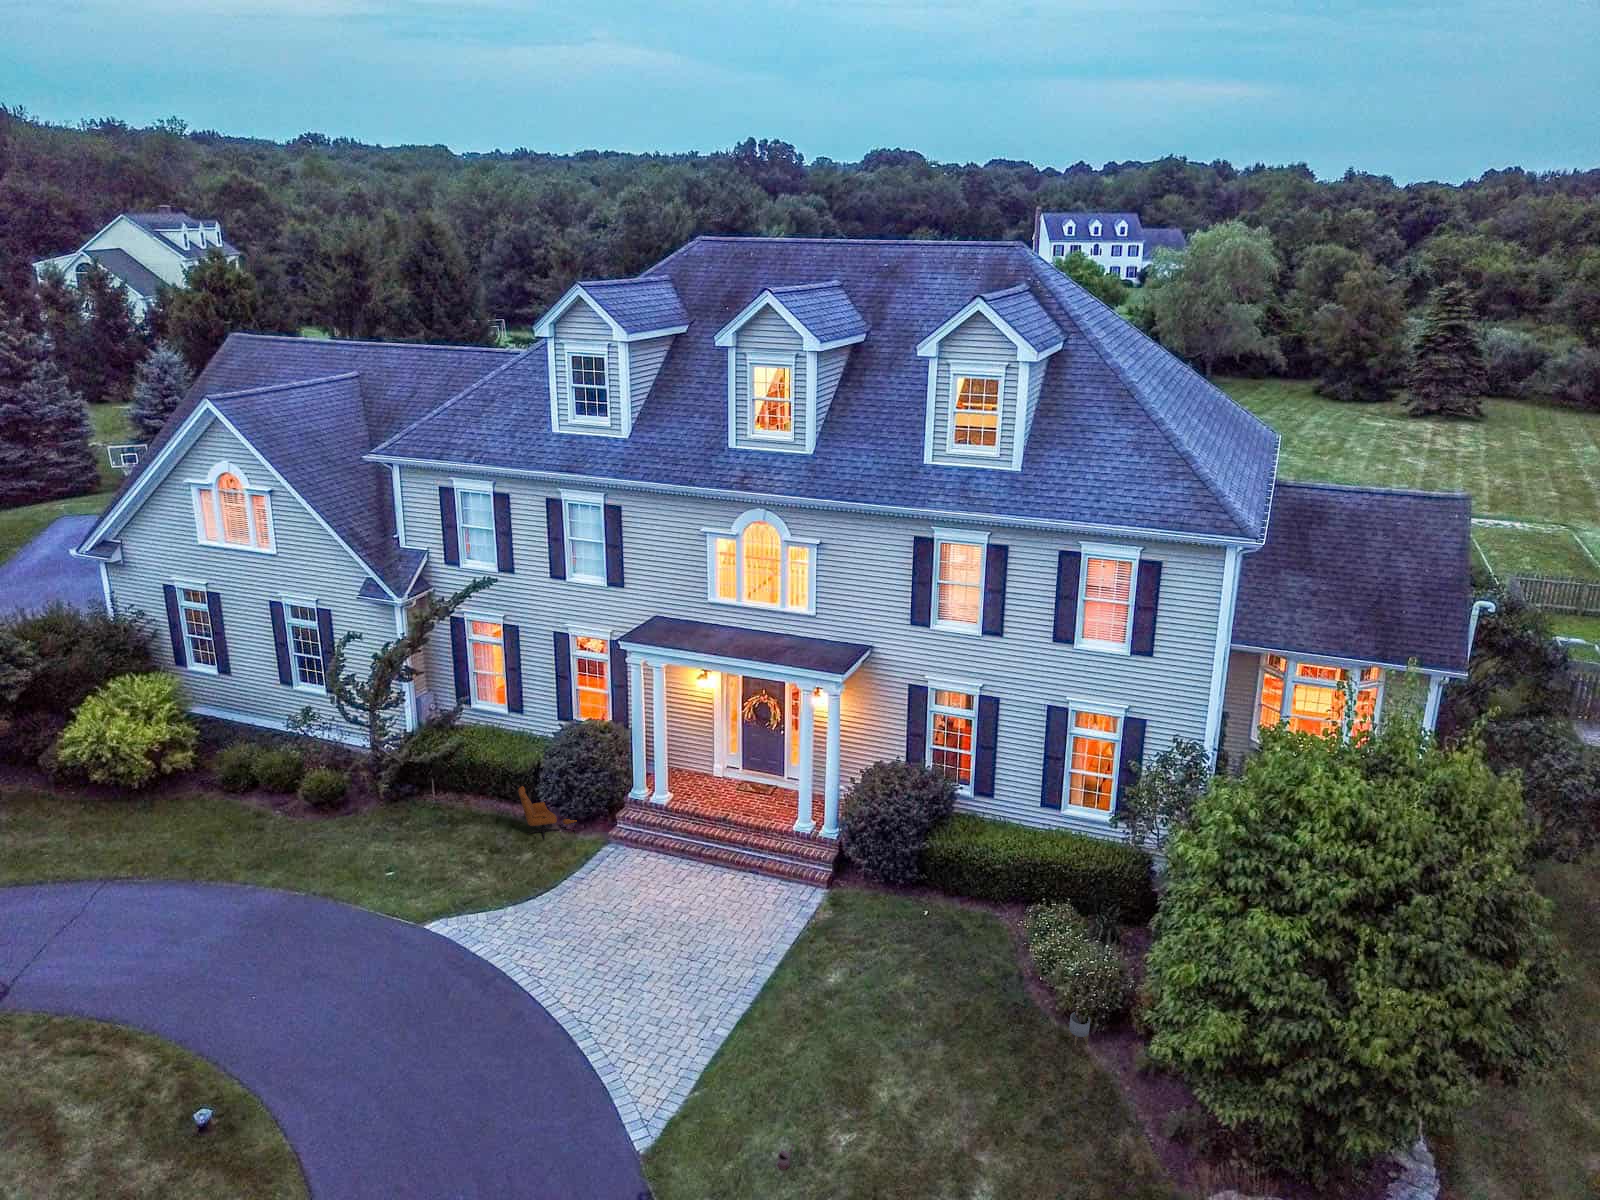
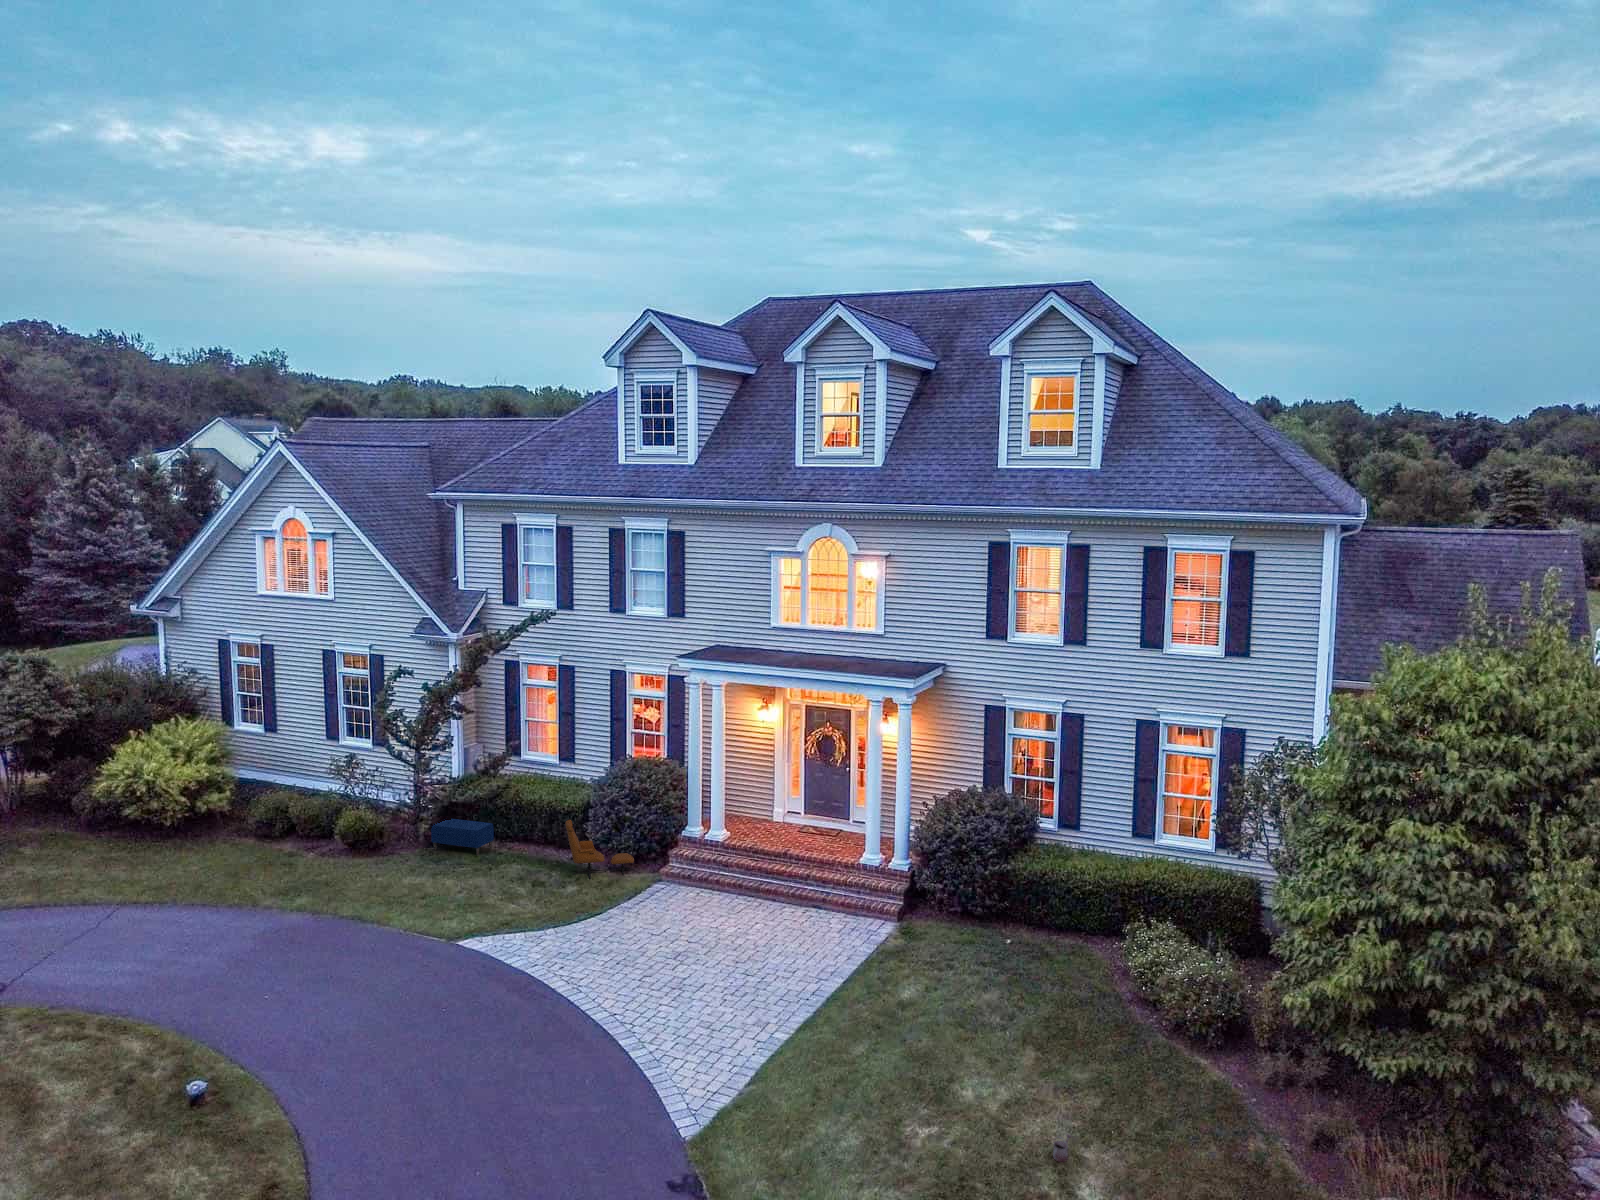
bench: none [392,773,452,811] -> present [431,819,494,856]
planter: present [1069,1012,1090,1046] -> none [1186,1016,1211,1056]
watering can: present [777,1144,794,1170] -> present [1053,1134,1071,1162]

